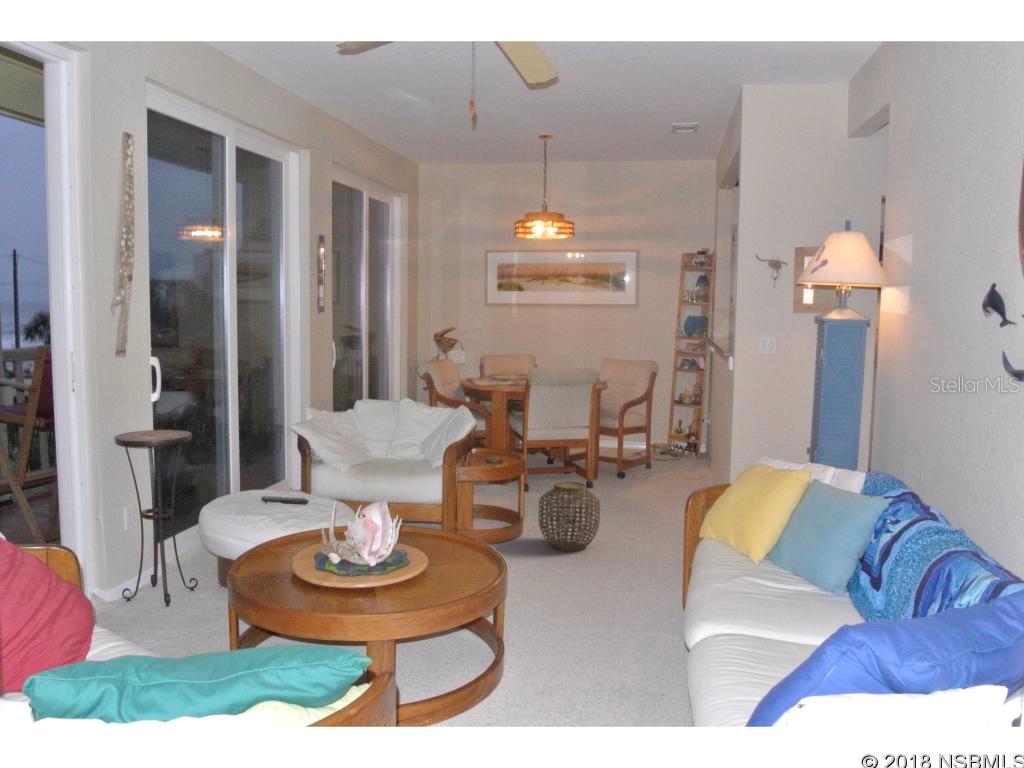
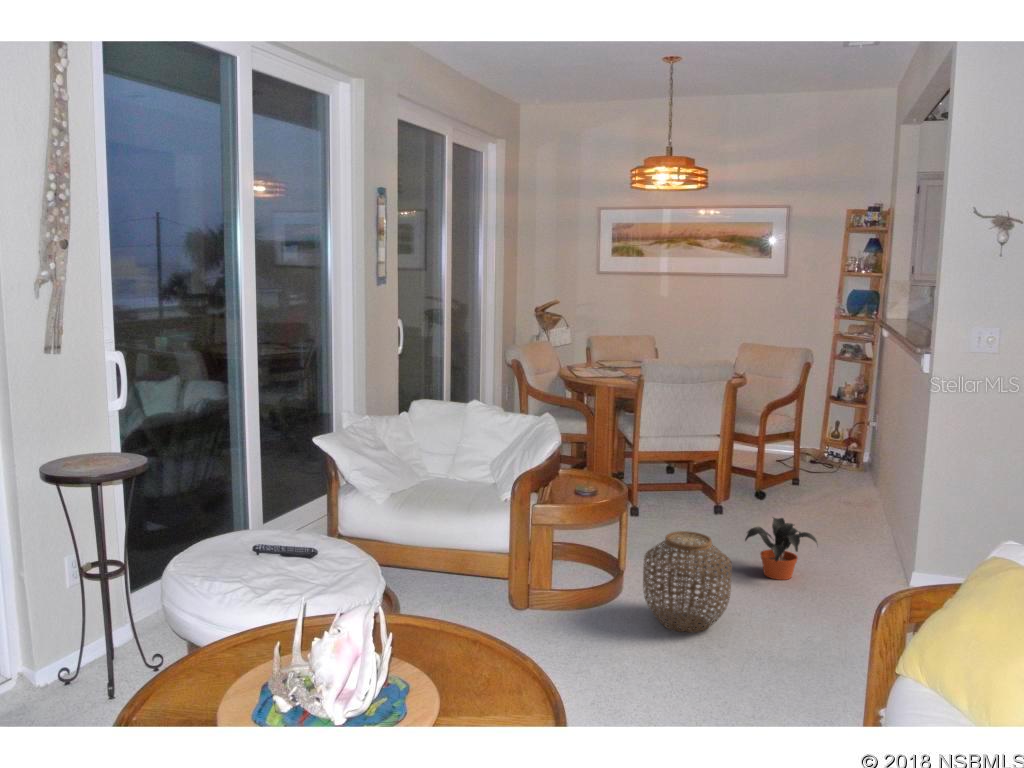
potted plant: none [609,478,661,522] -> present [745,518,817,580]

